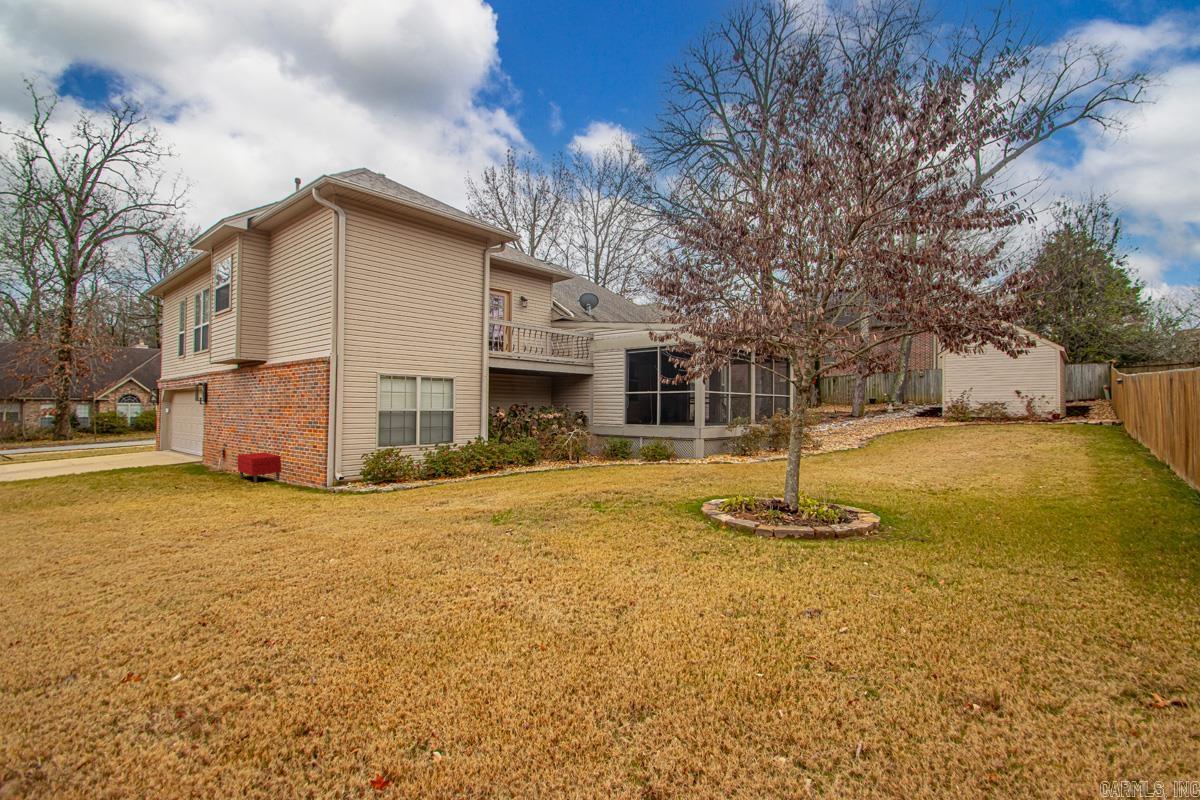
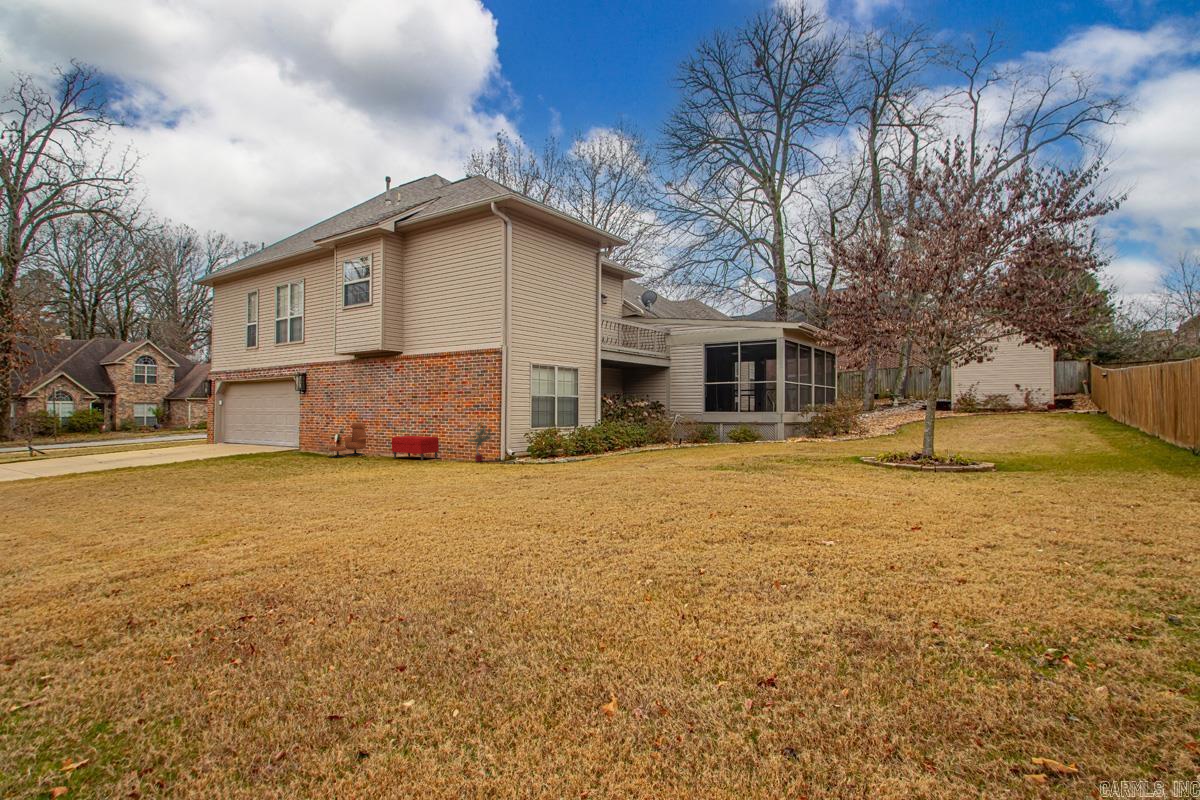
lounge chair: none [189,436,240,475] -> present [329,423,367,458]
potted tree: none [287,443,316,489] -> present [467,423,491,462]

